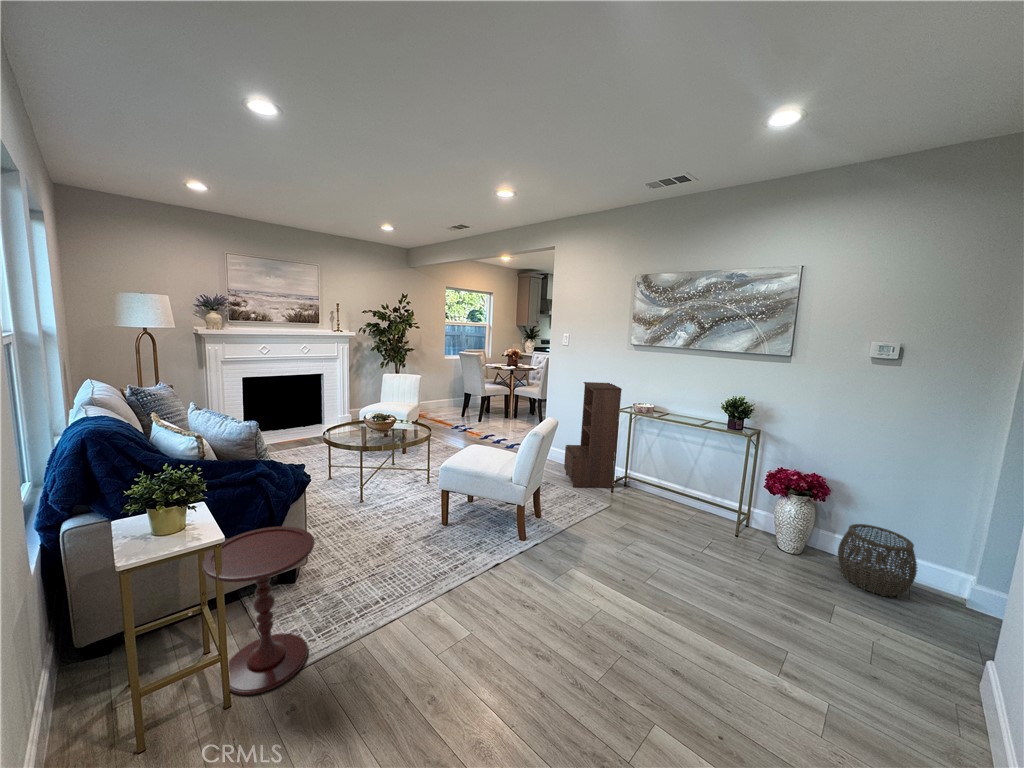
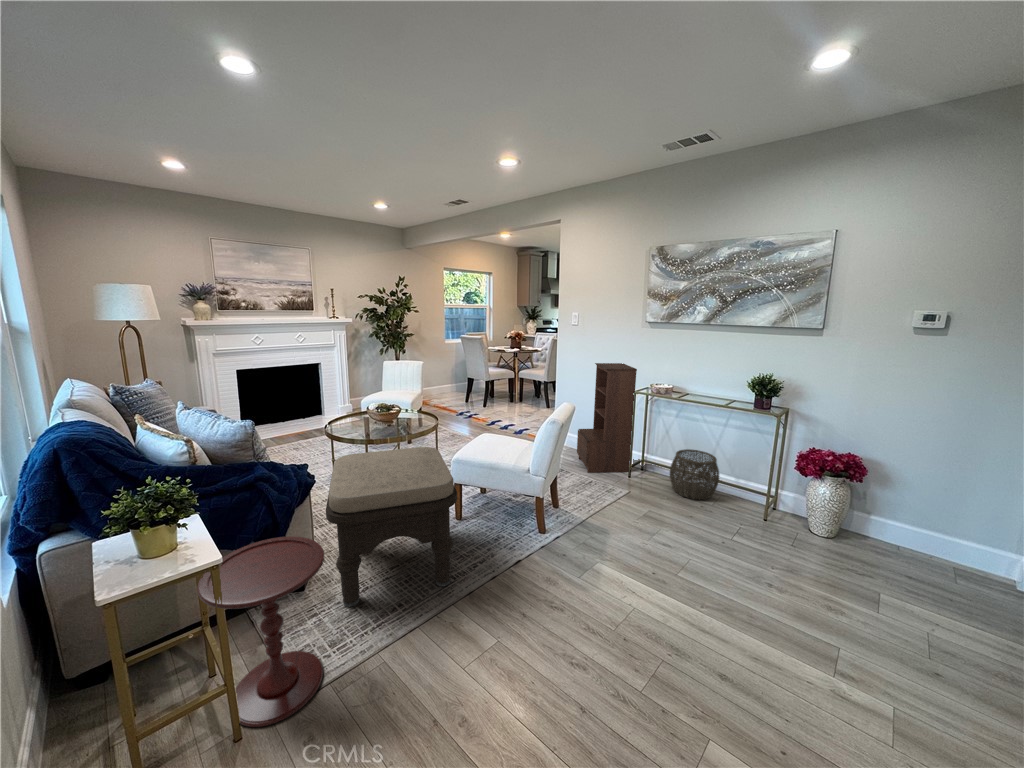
ottoman: none [318,454,440,598] -> present [326,447,457,607]
woven basket: present [838,524,917,597] -> present [670,449,719,500]

